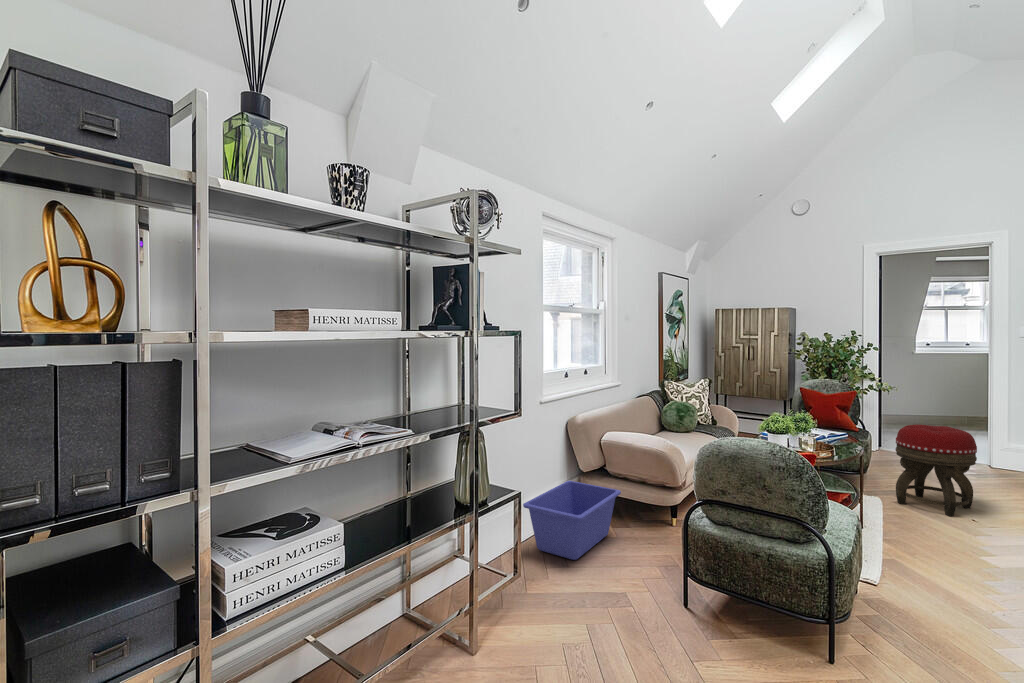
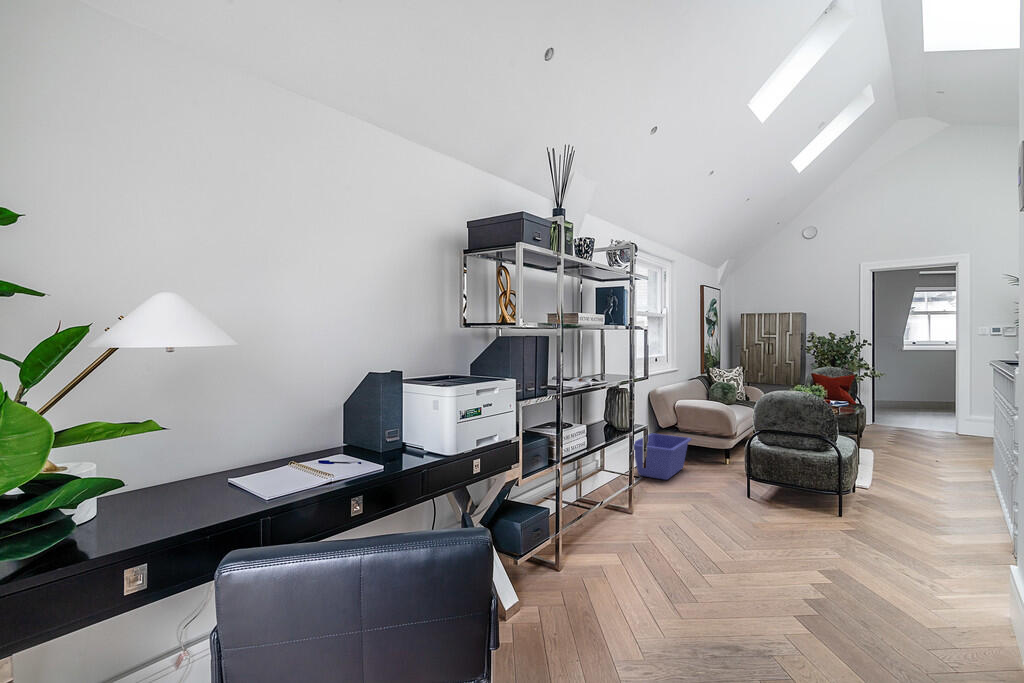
footstool: present [896,424,977,516] -> none [884,397,942,460]

